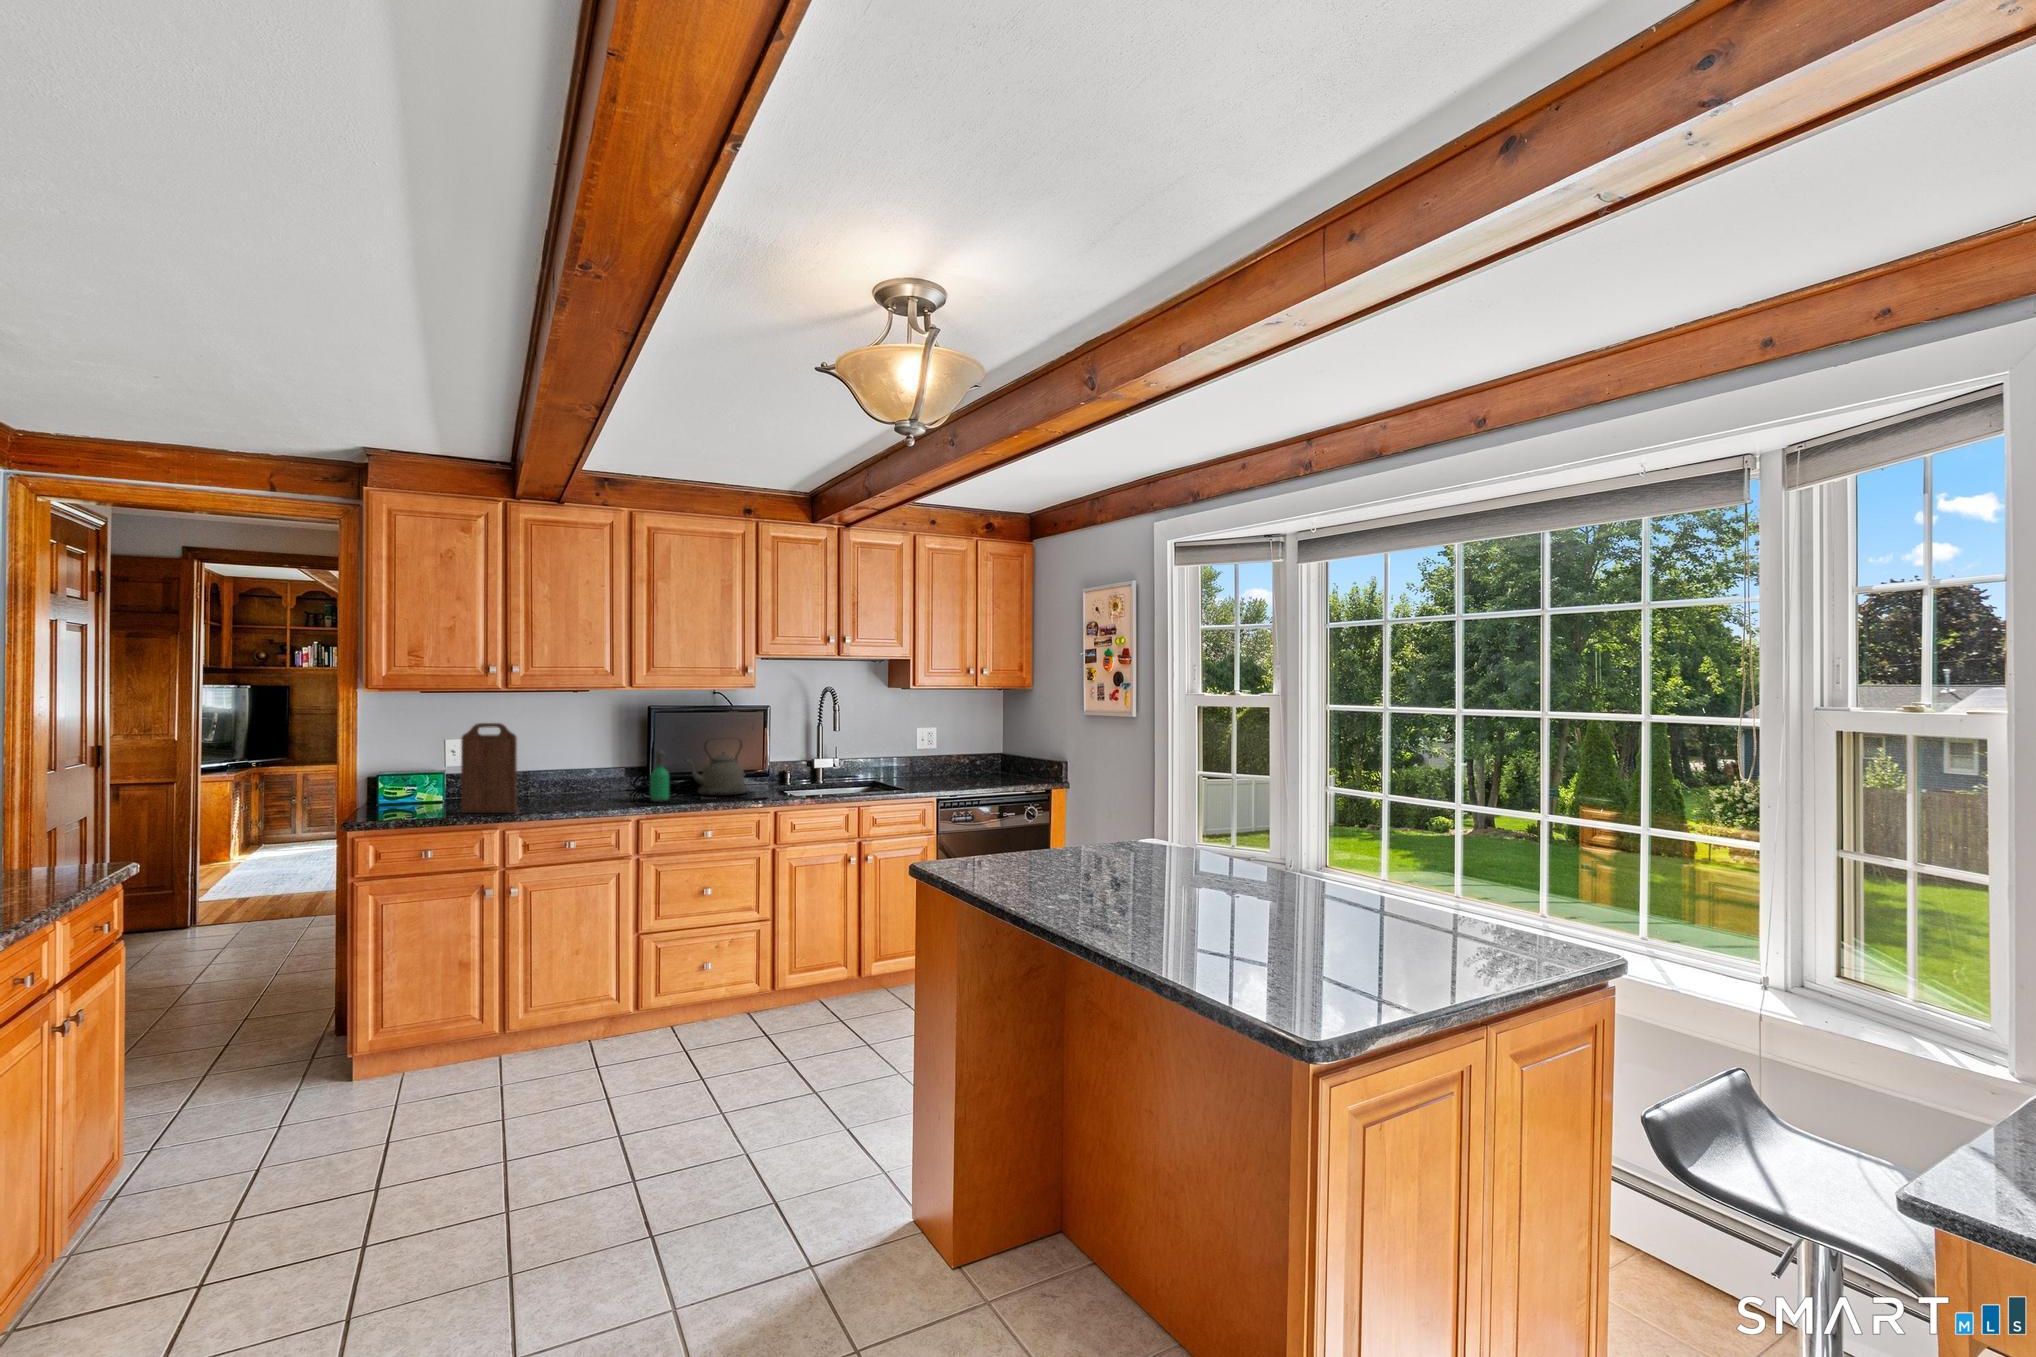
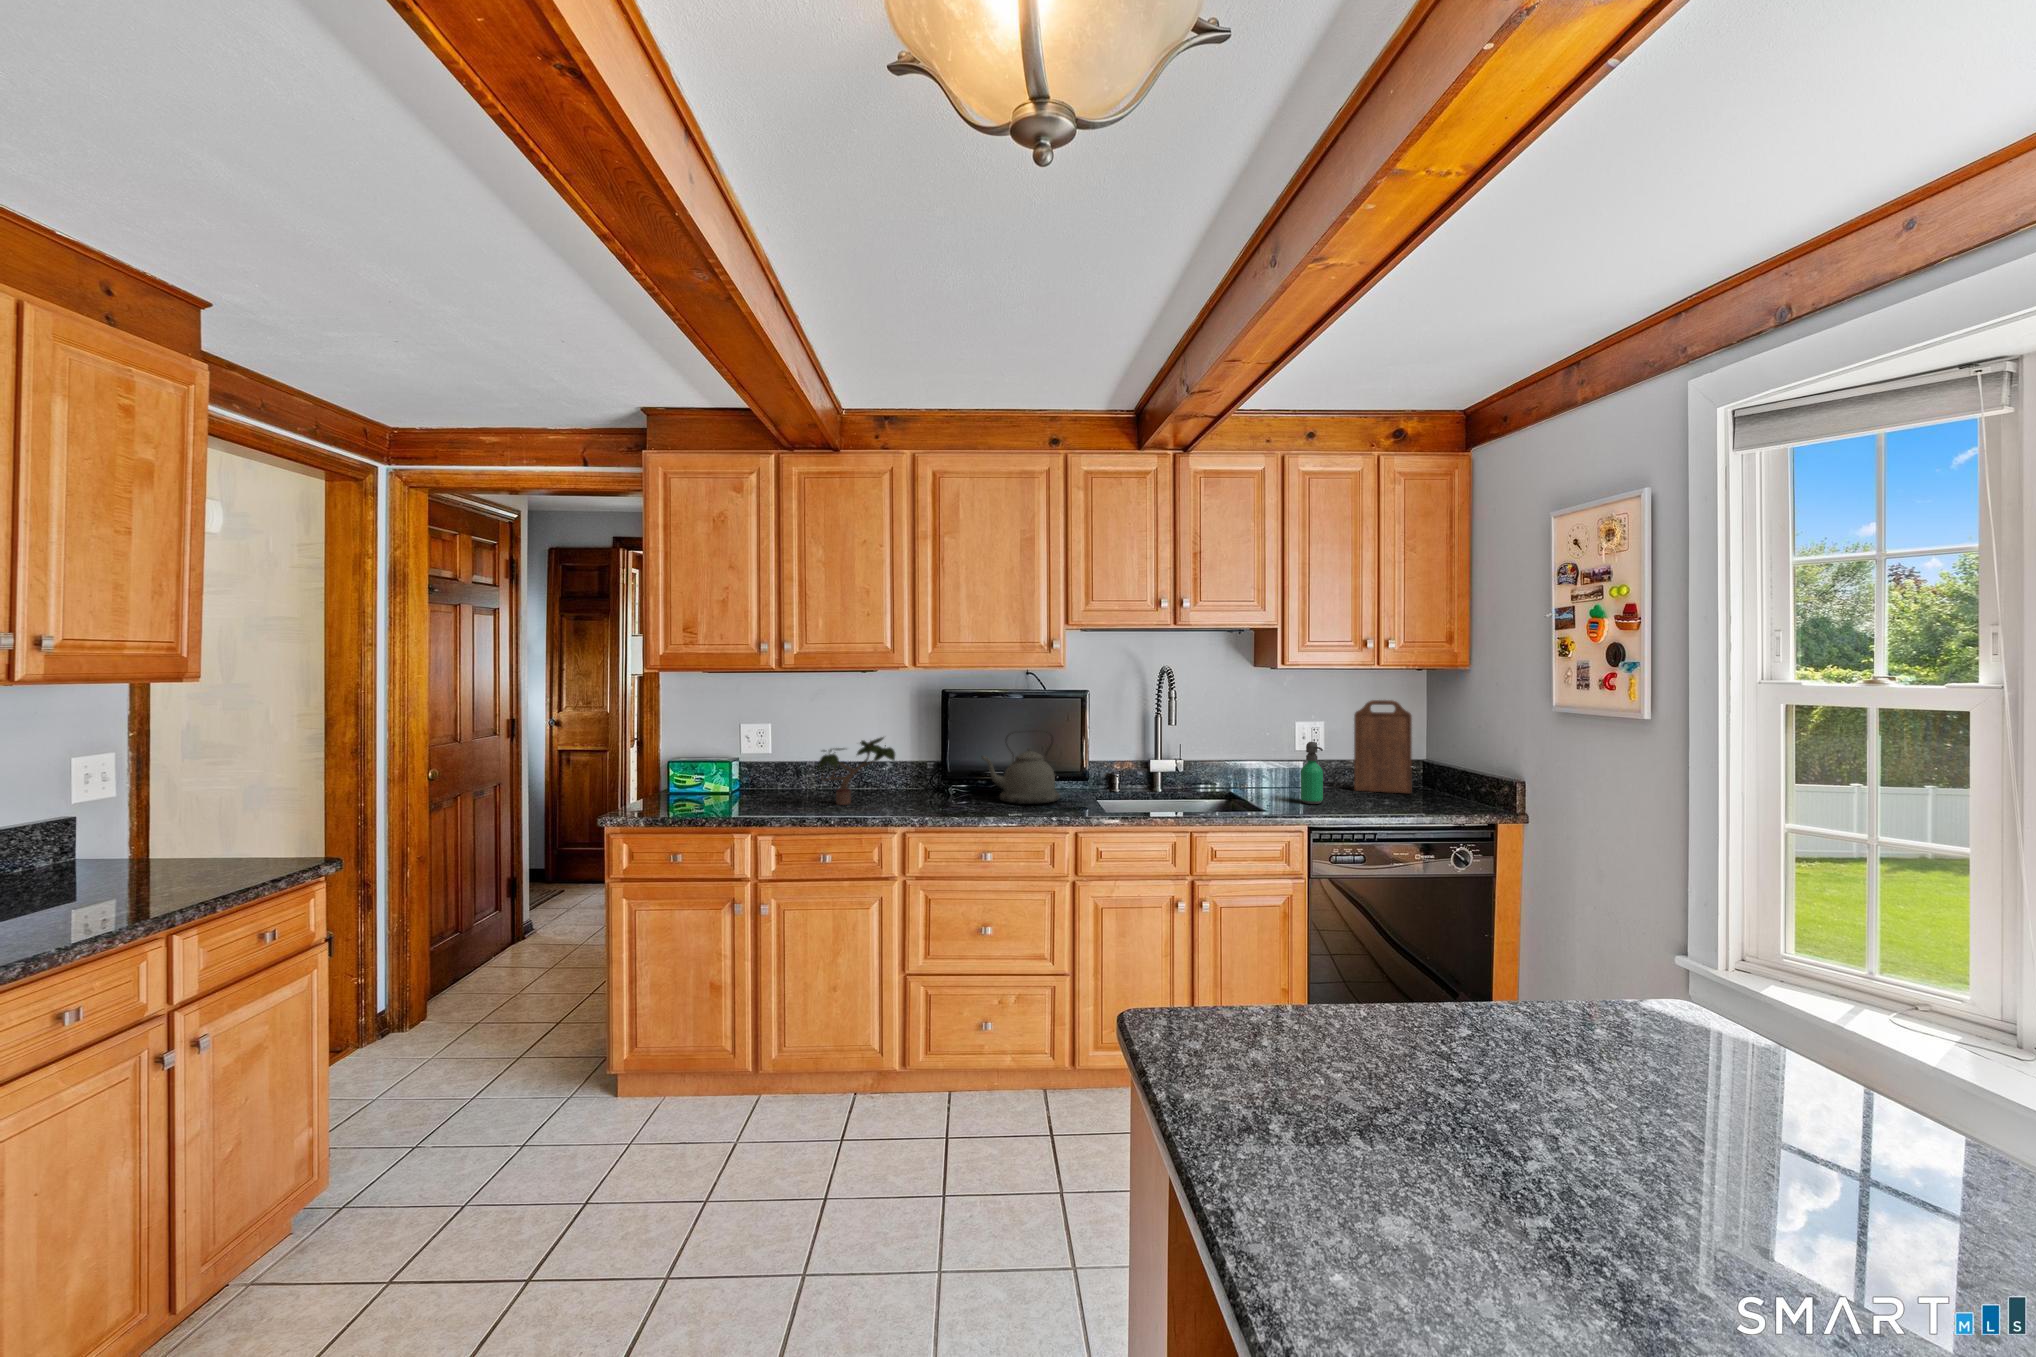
cutting board: present [461,723,517,813] -> present [1354,700,1412,793]
potted plant: none [534,743,627,804] -> present [818,737,895,805]
soap dispenser: present [650,750,669,802] -> present [1301,742,1323,804]

